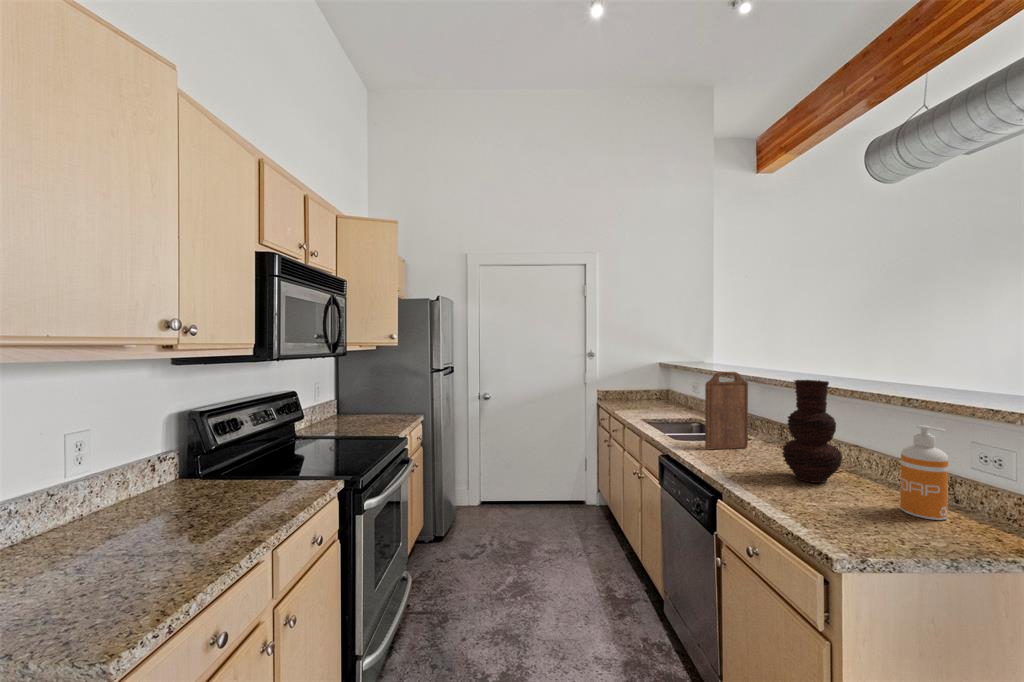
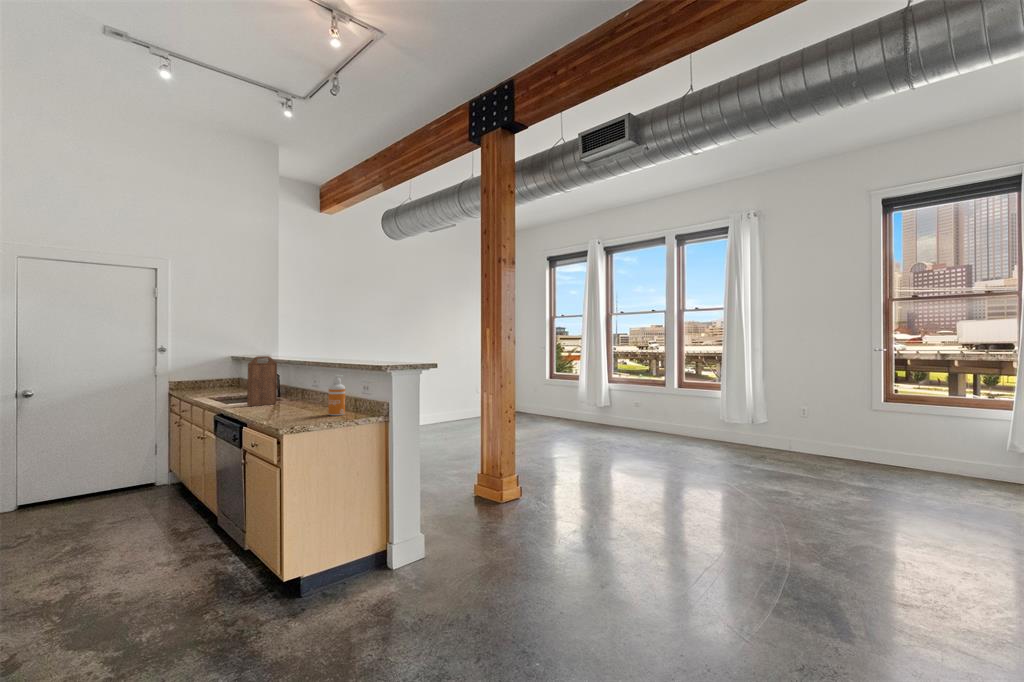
vase: present [782,380,842,483] -> none [284,358,314,412]

